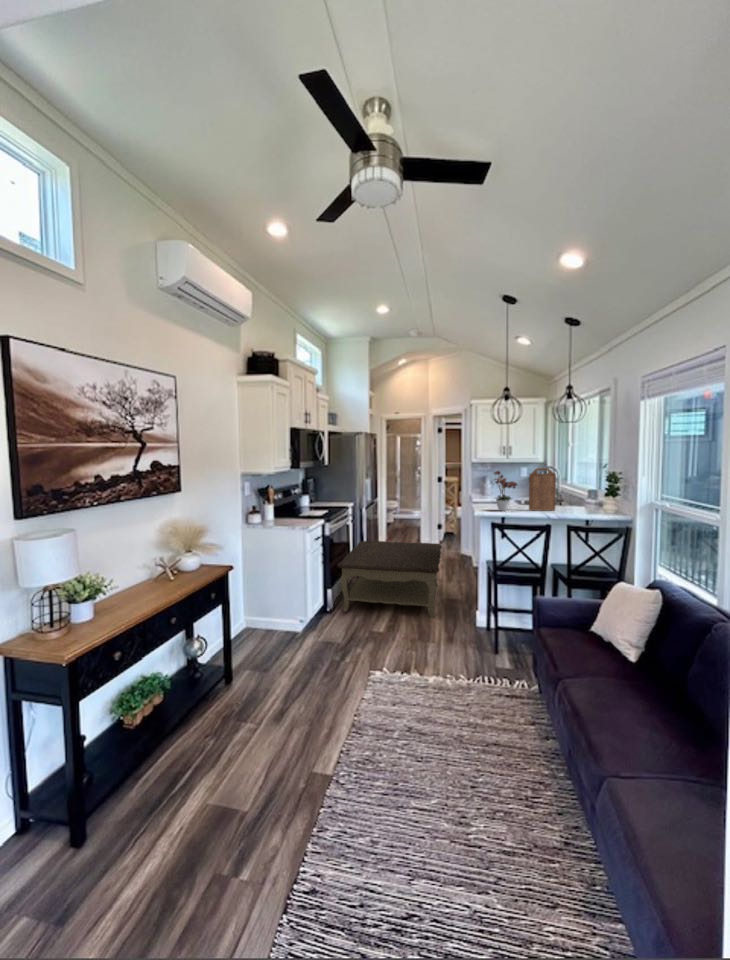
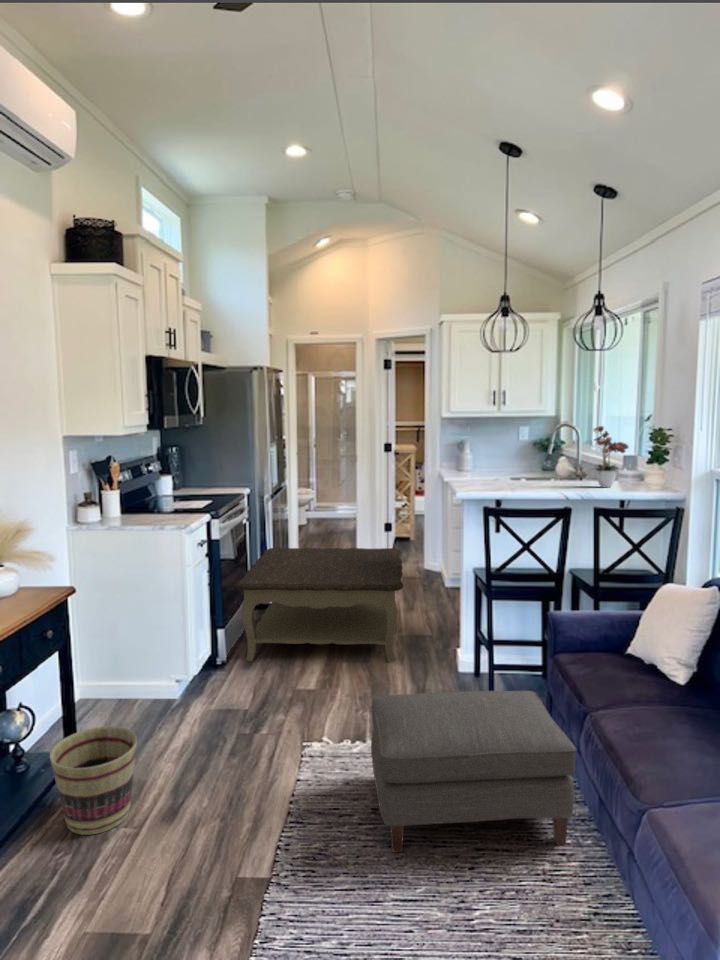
cutting board: present [529,468,556,511] -> none [539,423,578,488]
flower arrangement: present [491,471,517,511] -> present [594,426,628,487]
ottoman: none [408,649,552,775] -> present [371,691,576,852]
basket: none [210,655,262,725] -> present [50,726,137,835]

